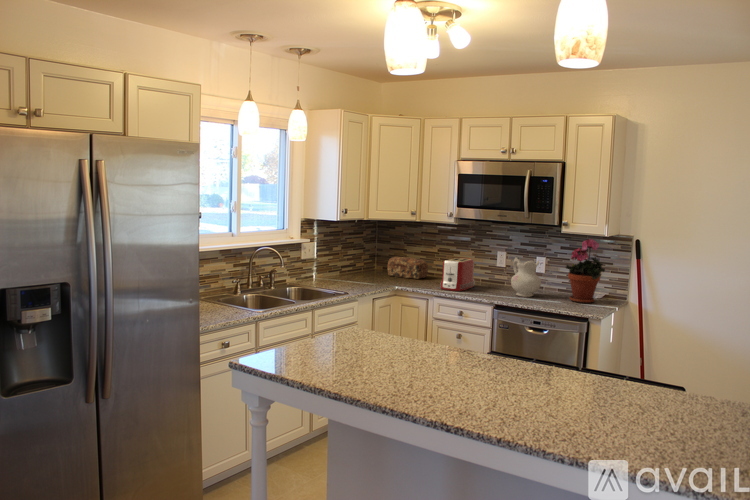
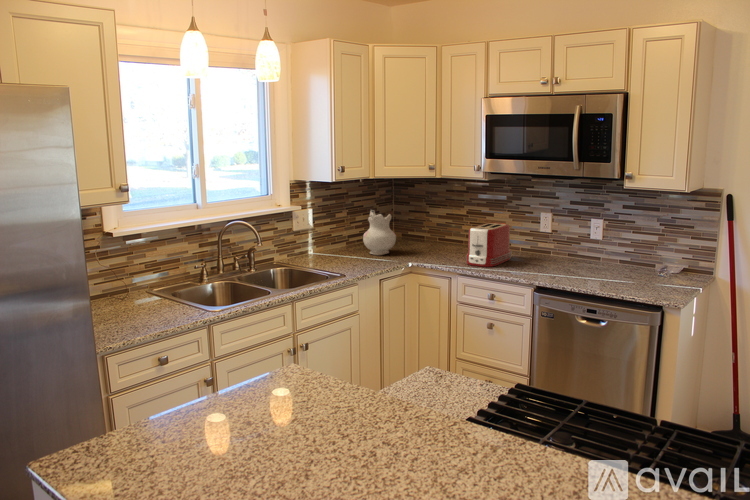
potted plant: present [566,239,605,303] -> none [630,195,684,281]
bread loaf: present [388,257,428,279] -> none [404,222,454,249]
ceramic pitcher: present [511,257,541,297] -> present [363,210,396,255]

